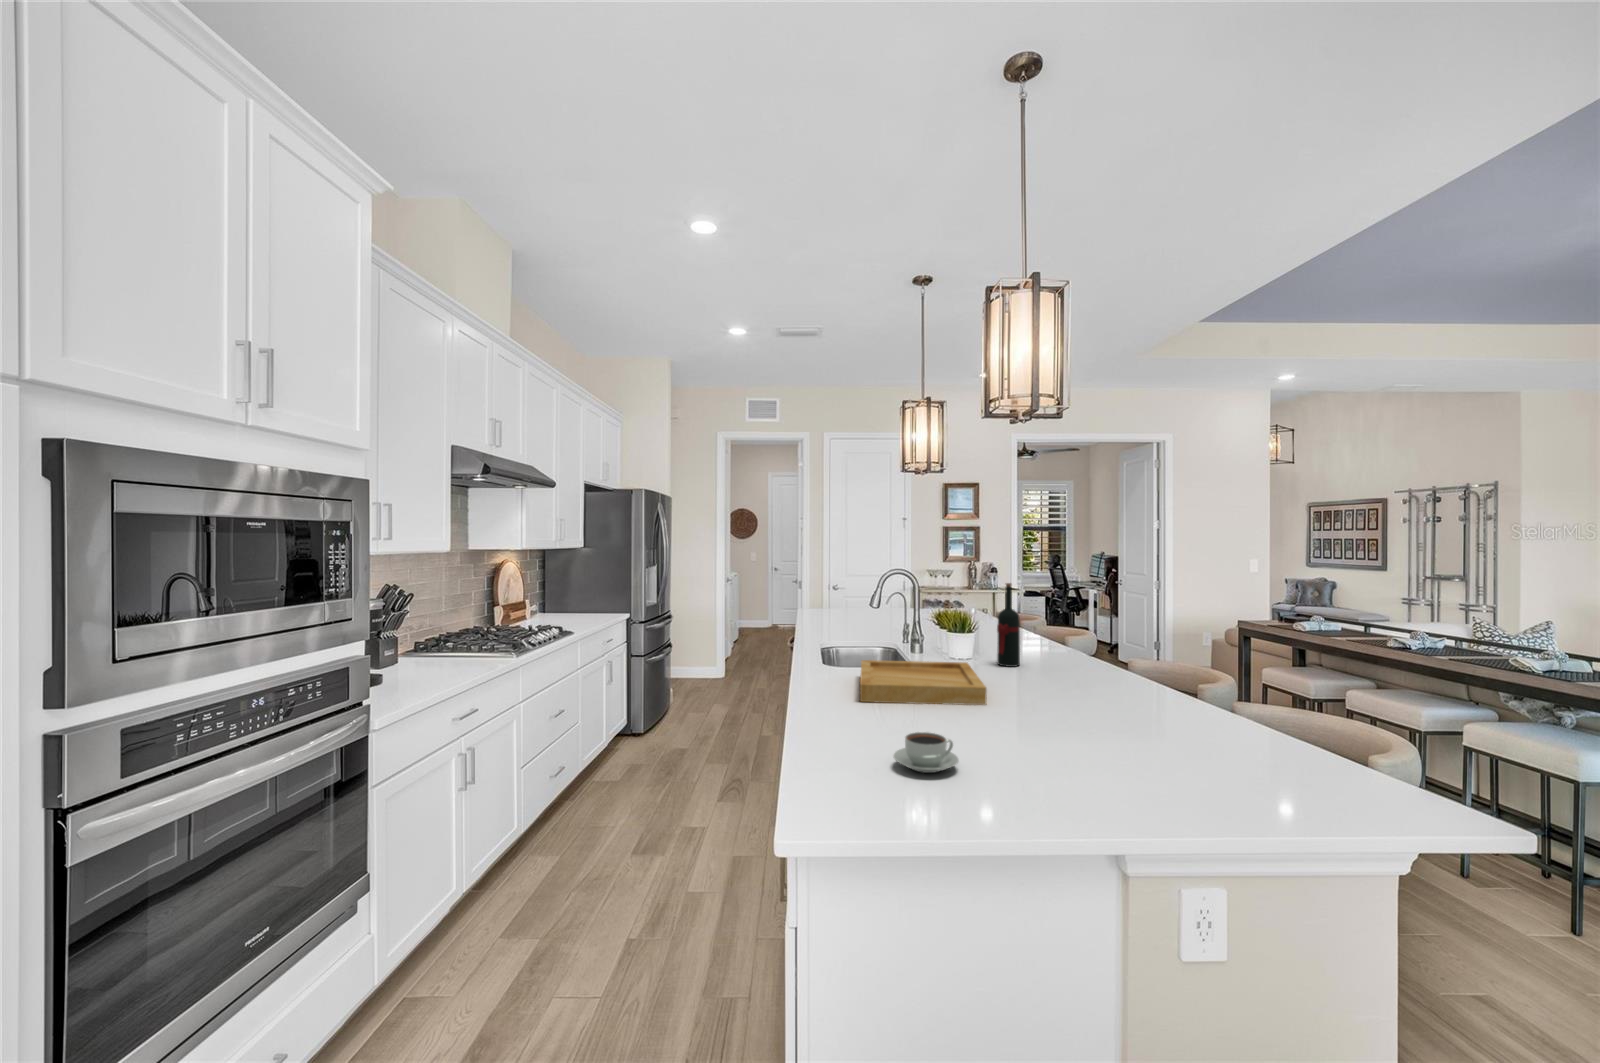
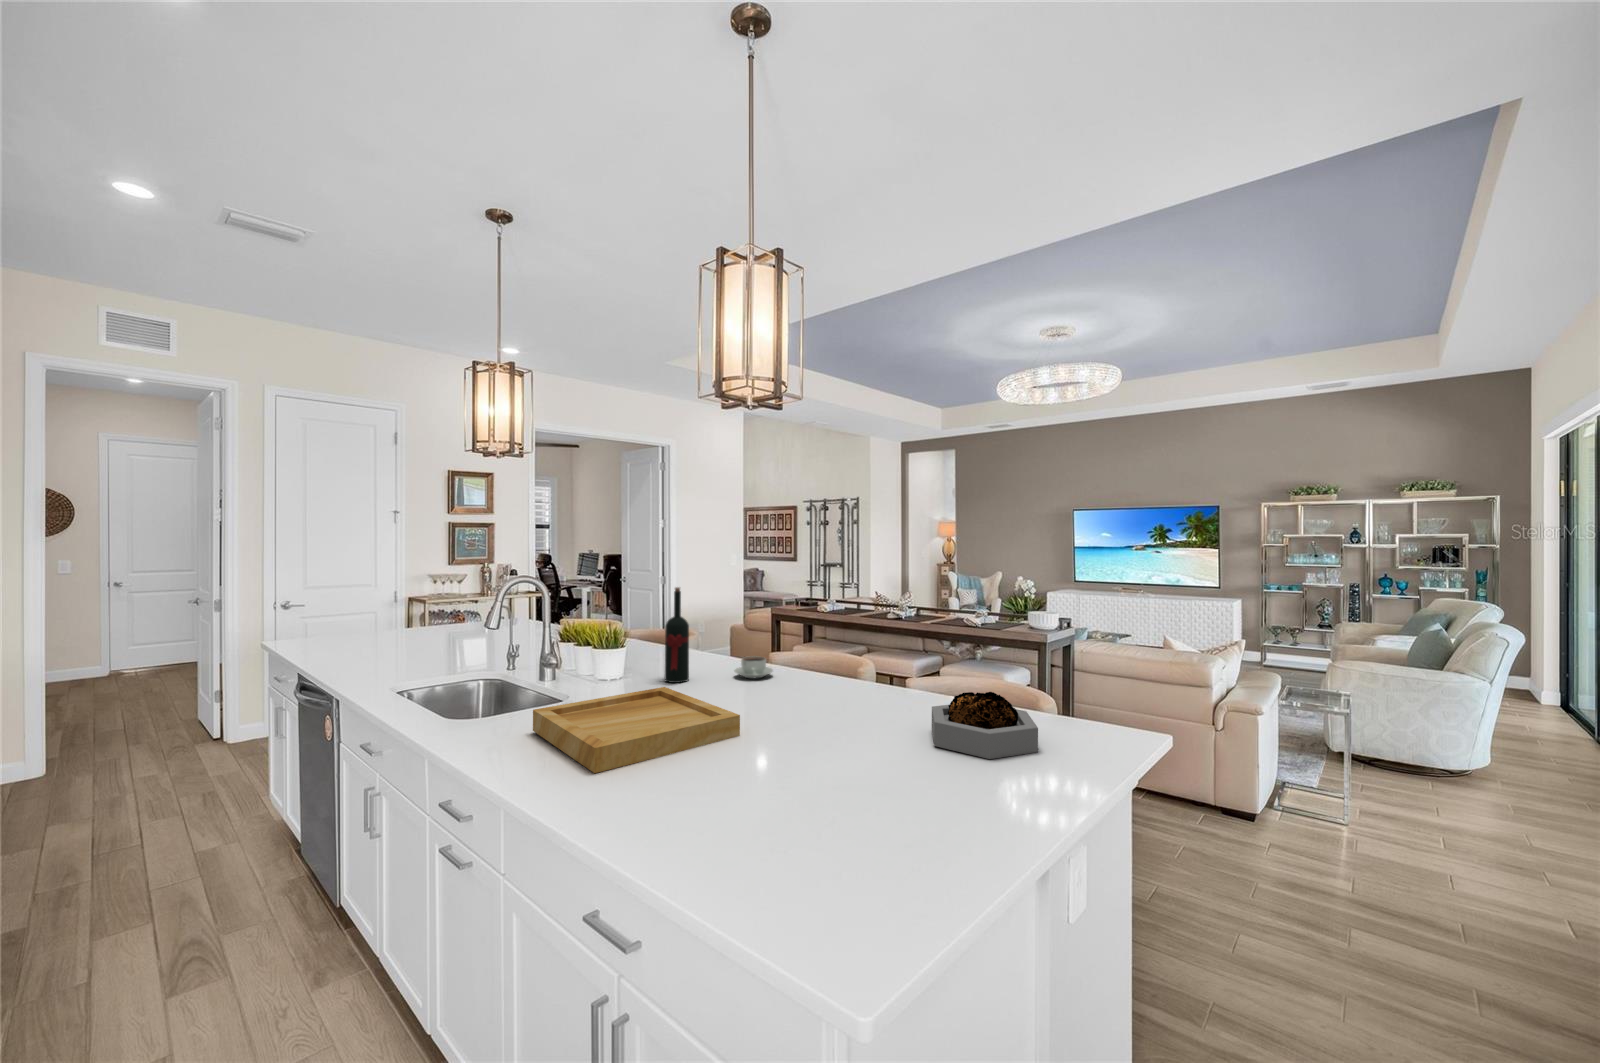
decorative bowl: none [1137,698,1276,778] -> present [932,692,1038,759]
coffee cup: present [894,732,959,773] -> present [734,656,773,679]

